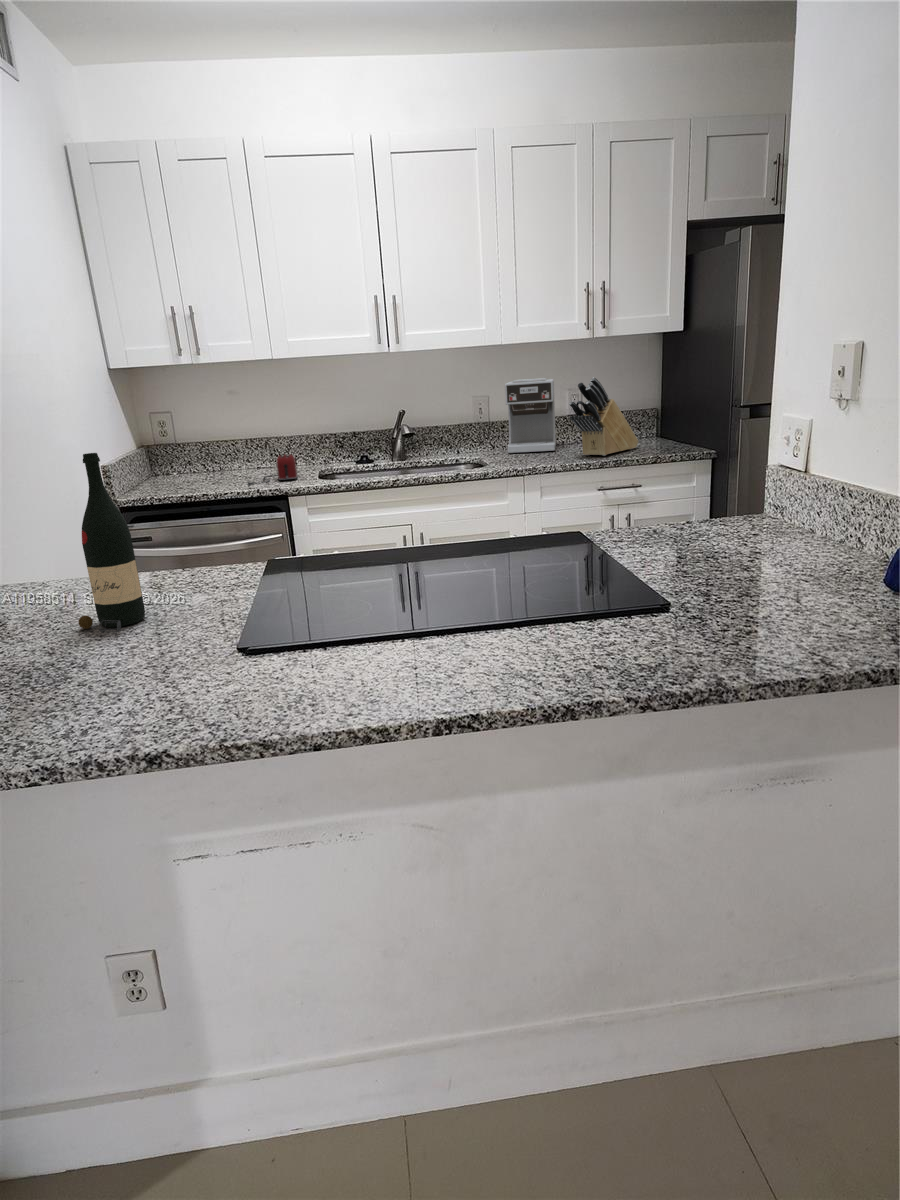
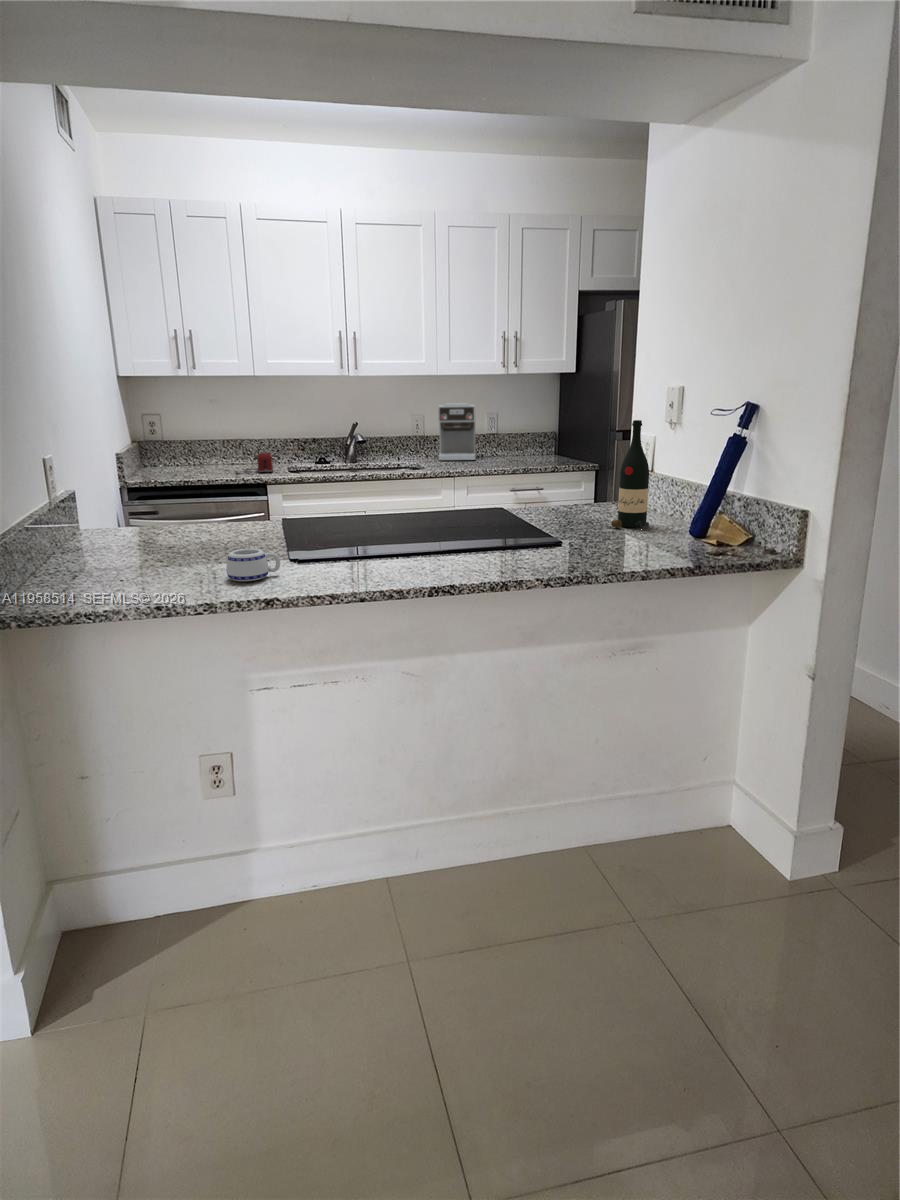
knife block: present [569,377,638,456] -> none [488,404,540,465]
wine bottle: present [79,453,145,633] -> present [611,420,649,529]
mug: none [110,648,201,707] -> present [227,549,280,581]

